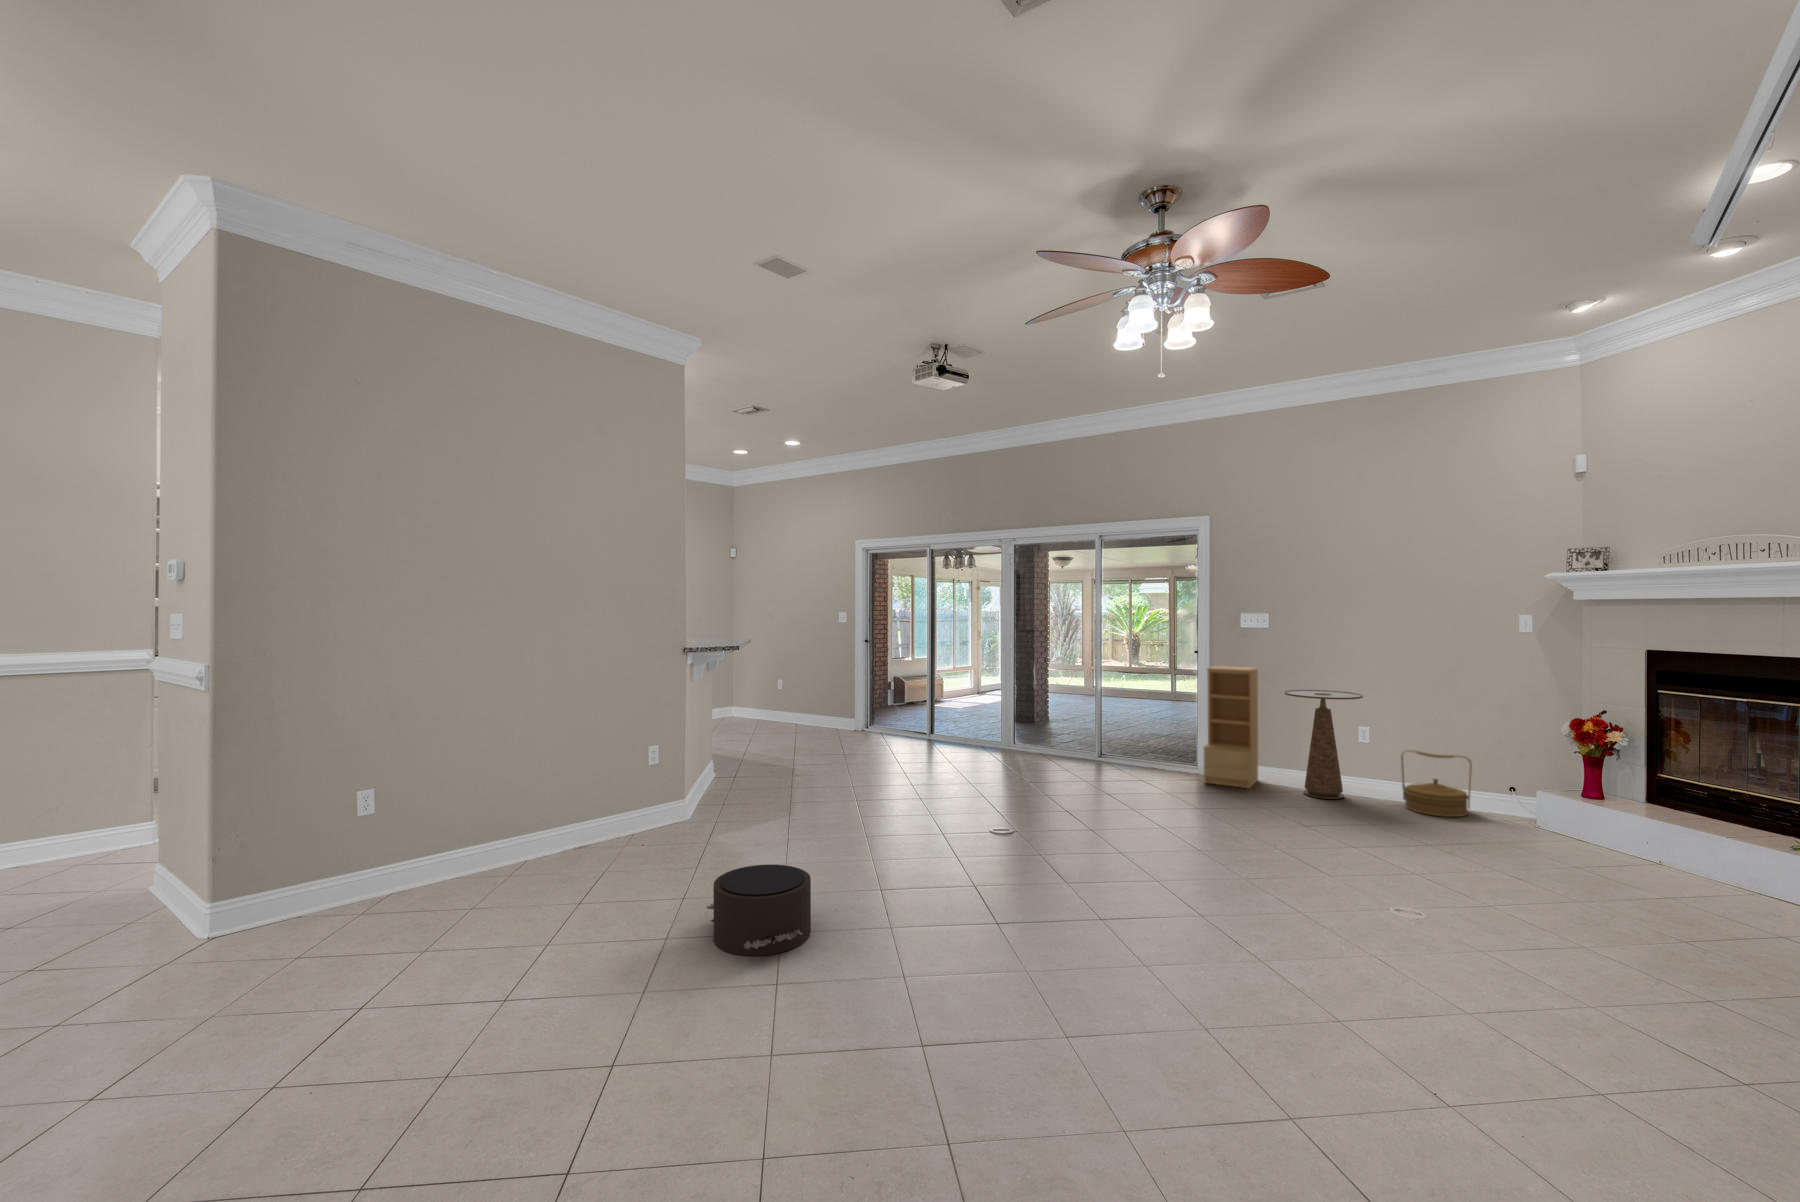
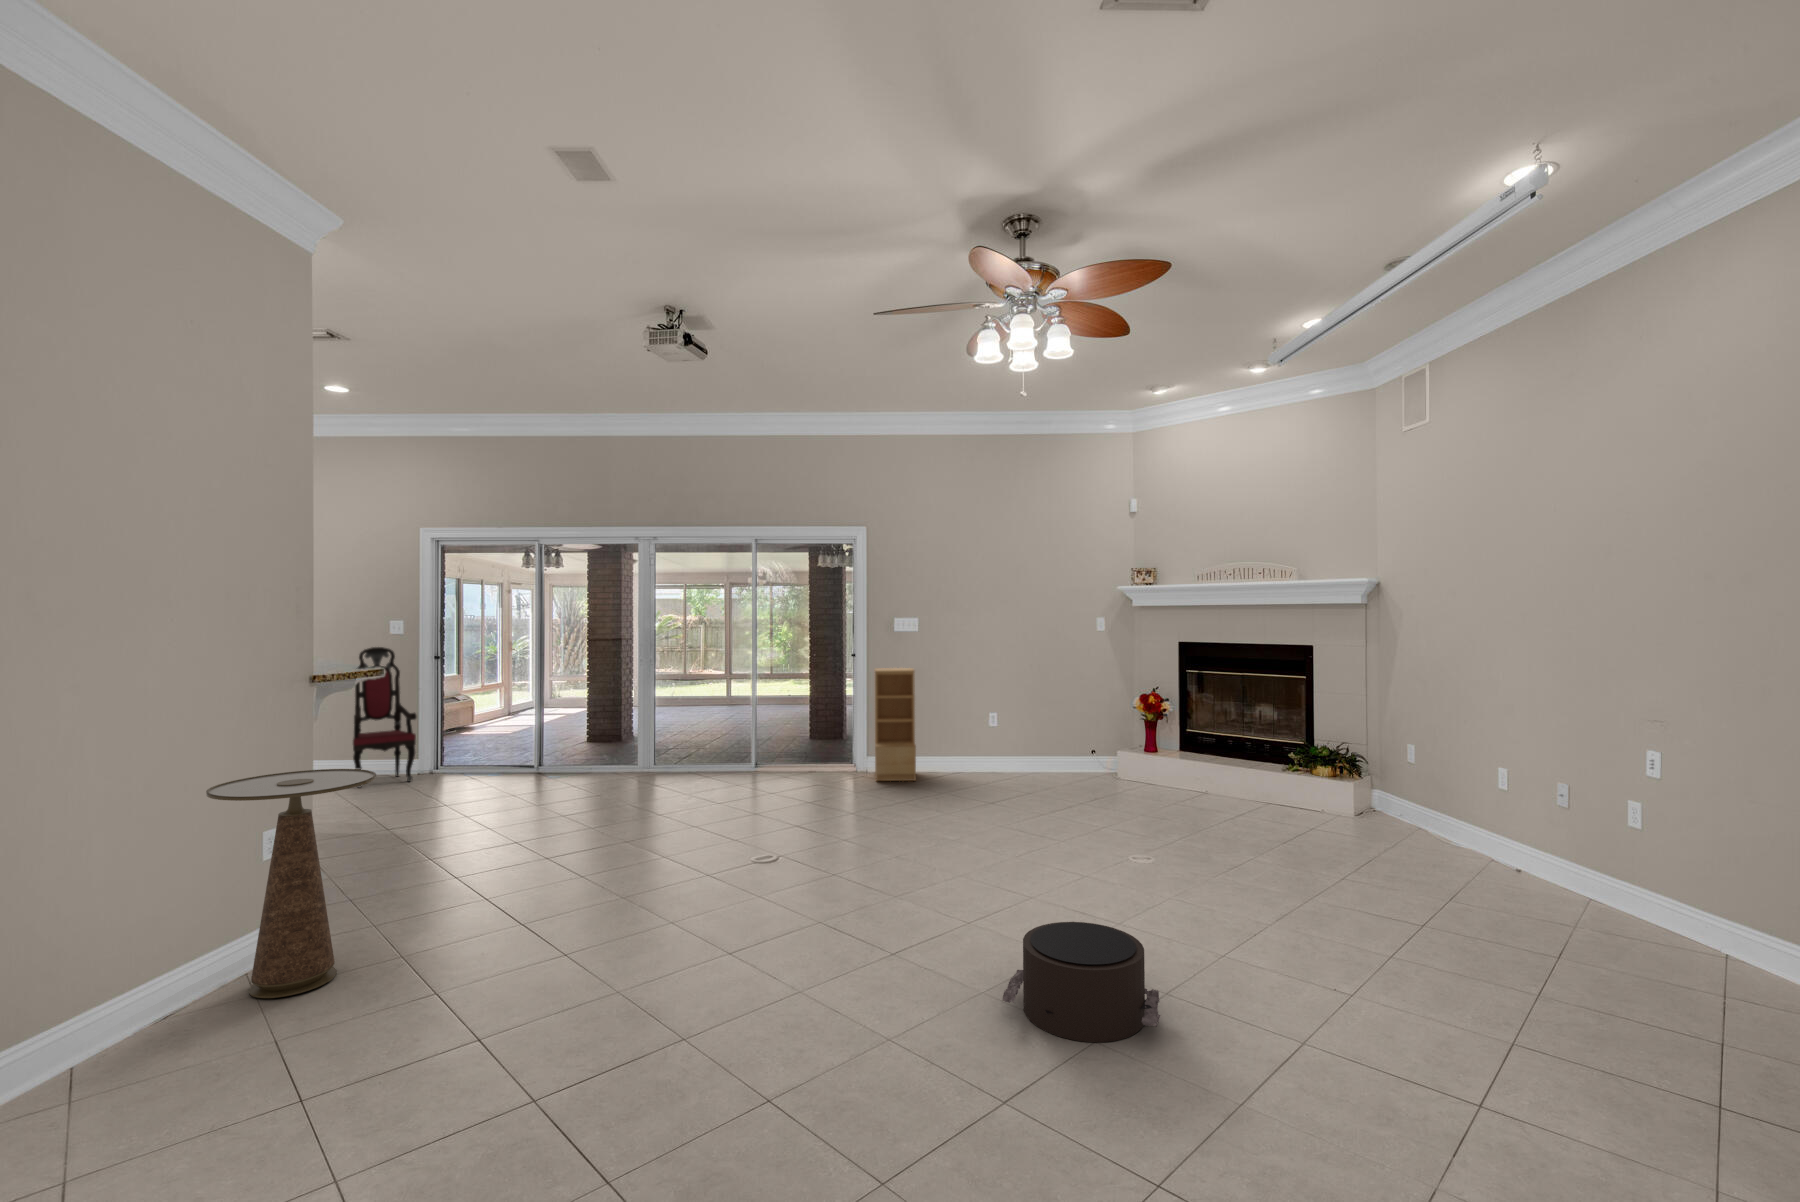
armchair: none [808,632,848,733] -> present [353,647,417,788]
side table: present [1285,690,1363,799] -> present [206,769,376,998]
woven basket: present [1401,750,1472,817] -> none [1030,730,1079,782]
pouf: present [707,865,811,956] -> present [1002,922,1160,1042]

